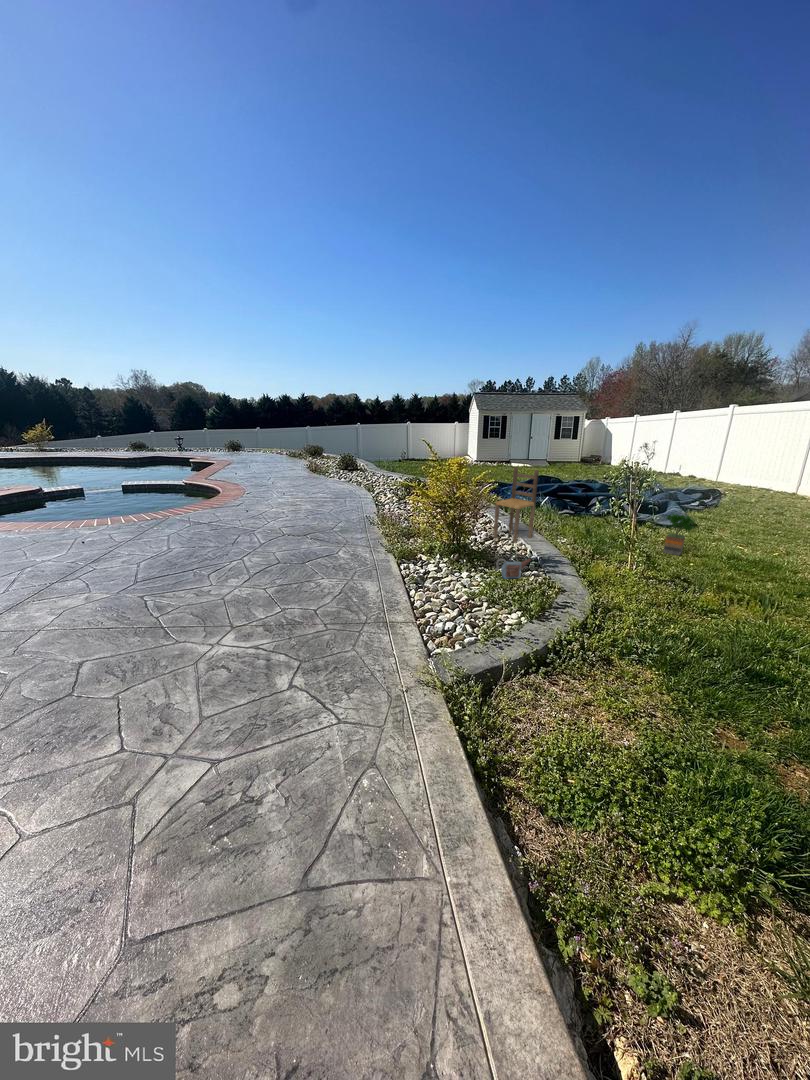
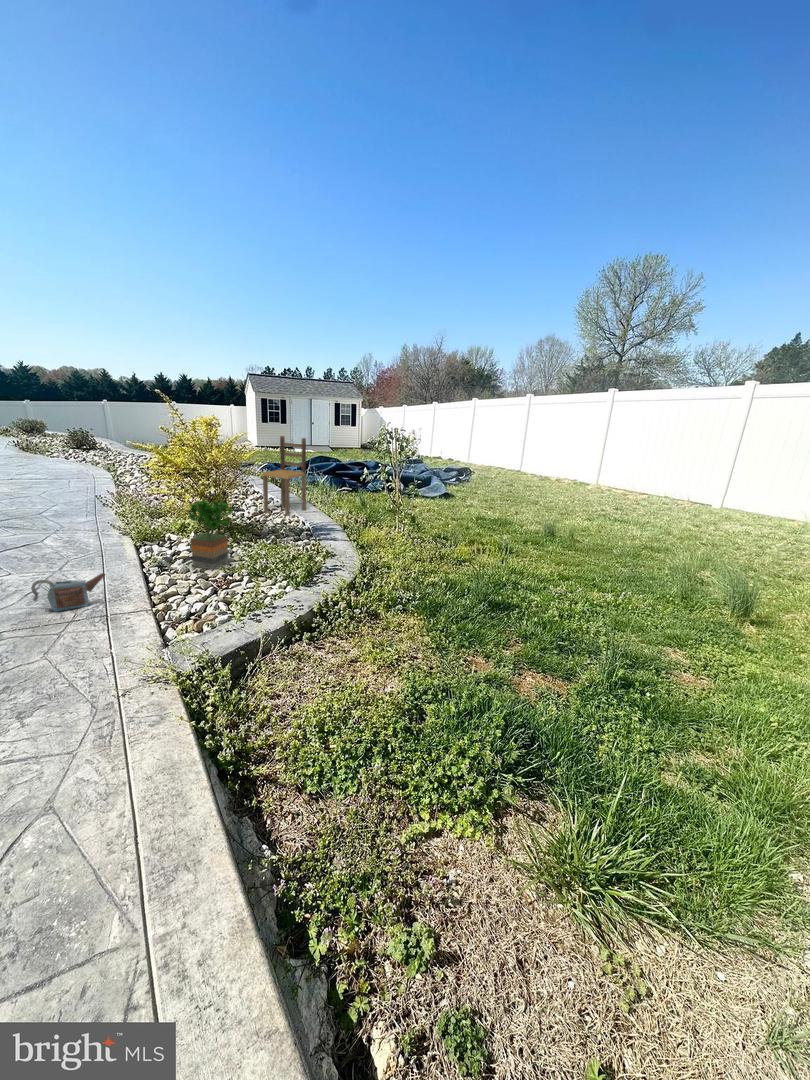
potted tree: present [664,514,694,556] -> present [188,501,233,570]
watering can: present [496,559,531,579] -> present [31,573,106,612]

